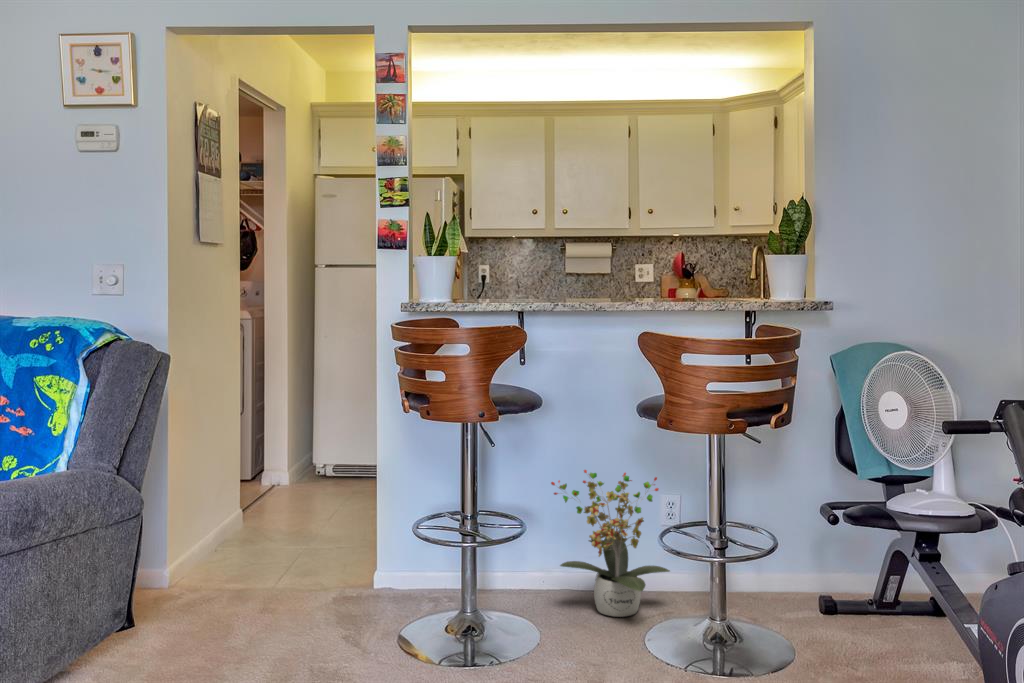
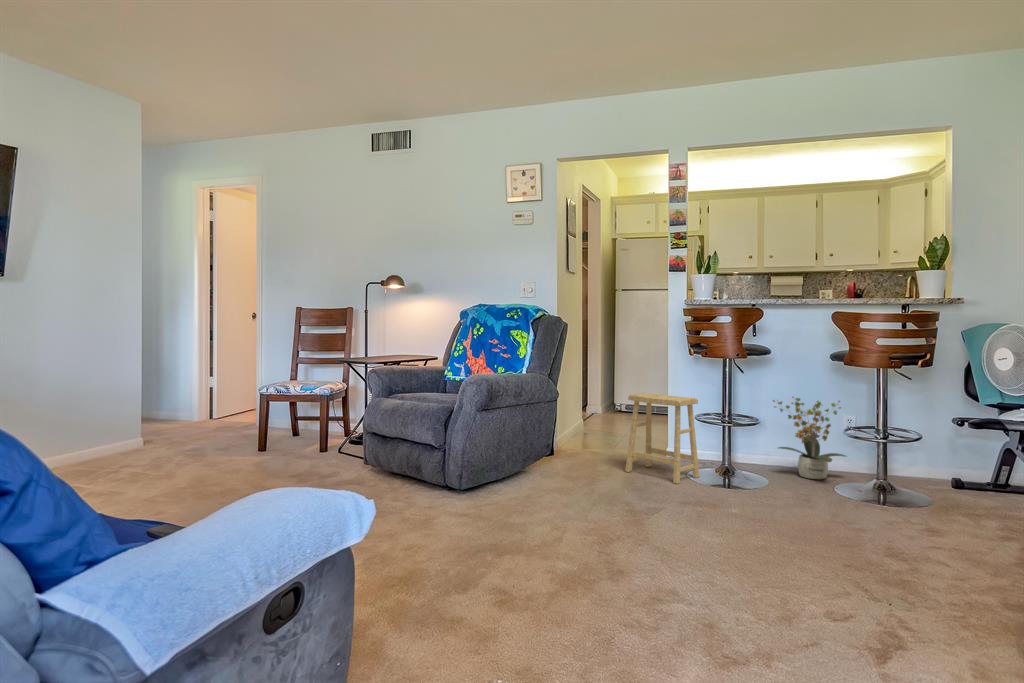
footstool: none [288,483,425,667] -> present [625,393,699,484]

